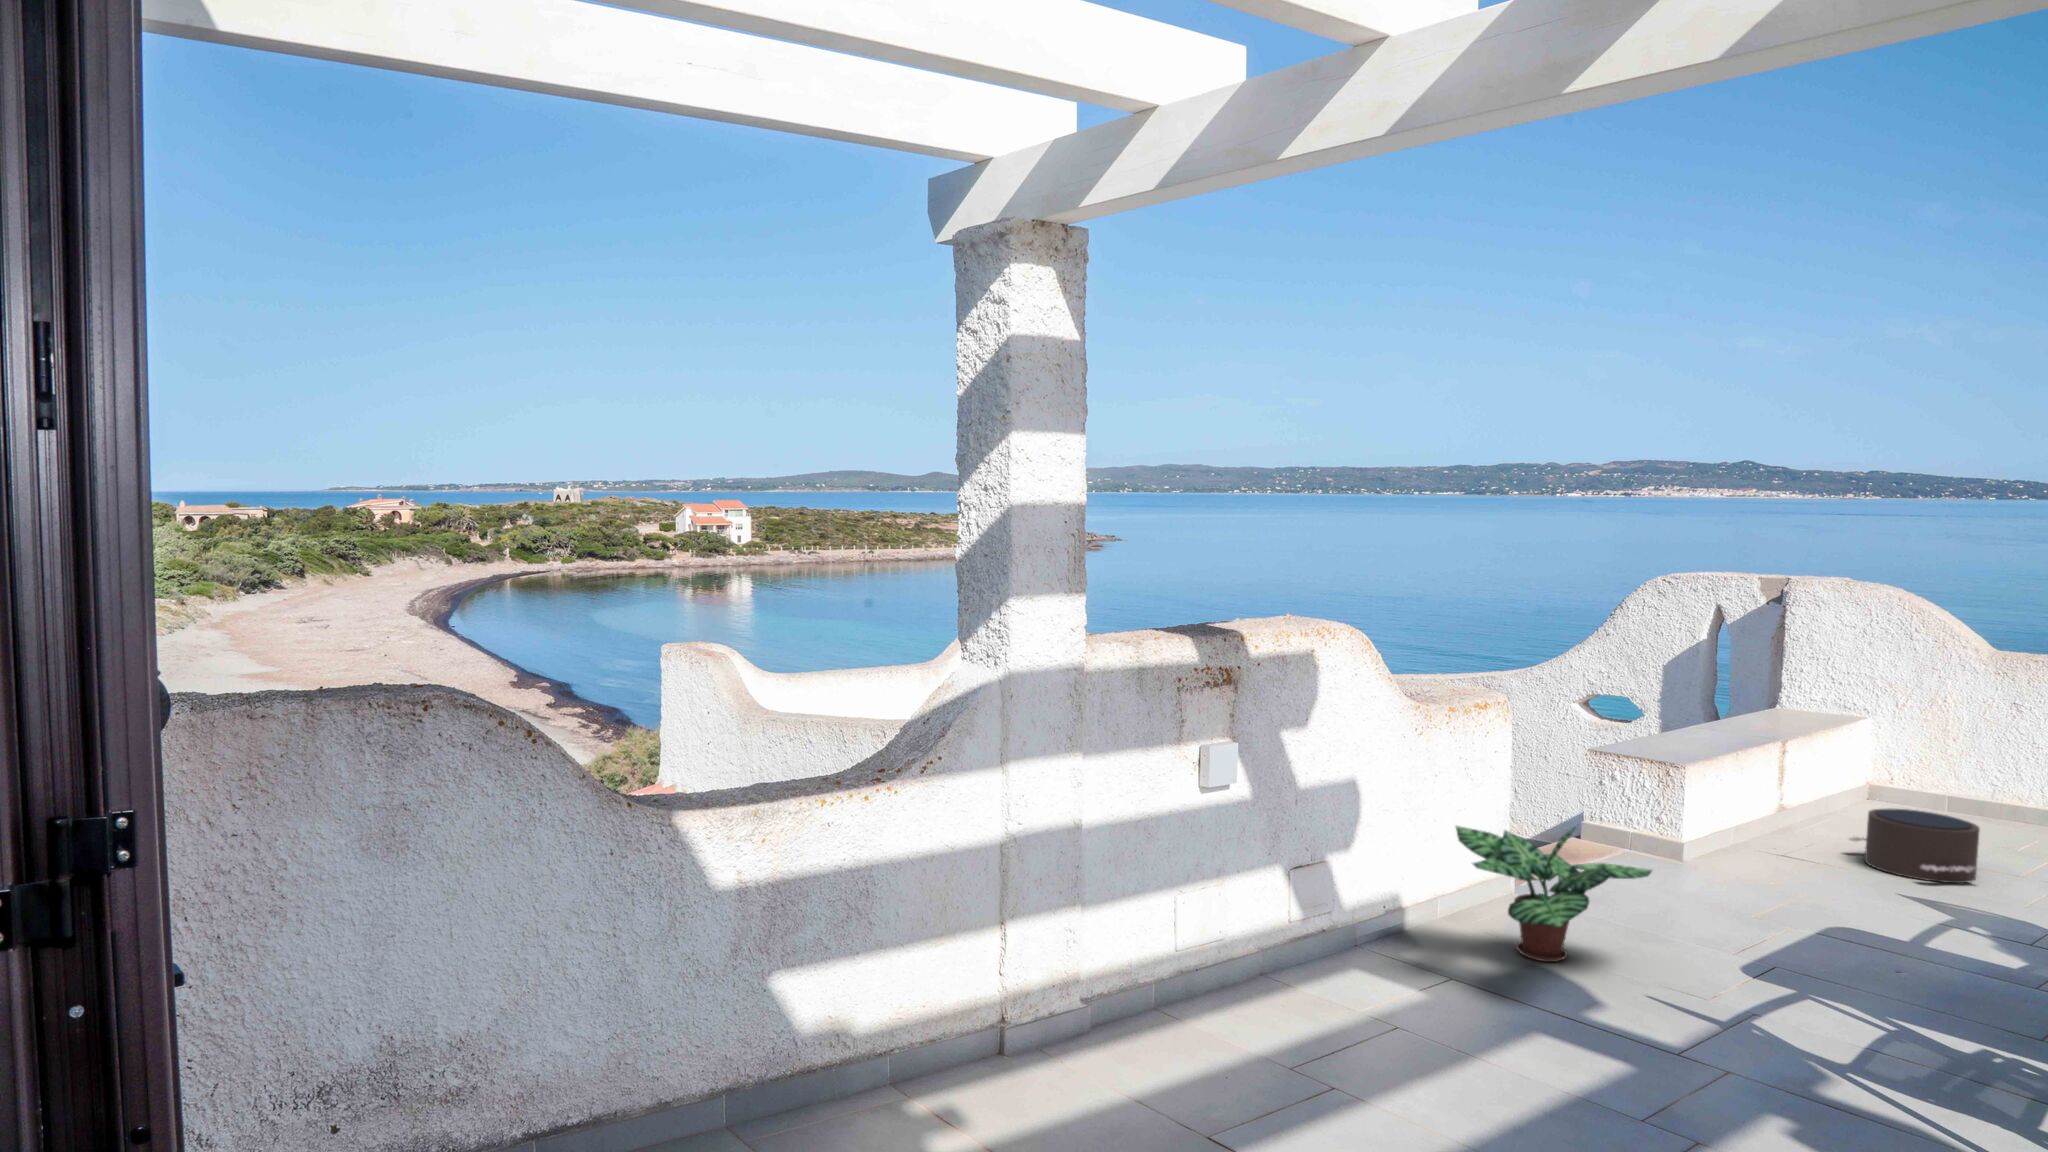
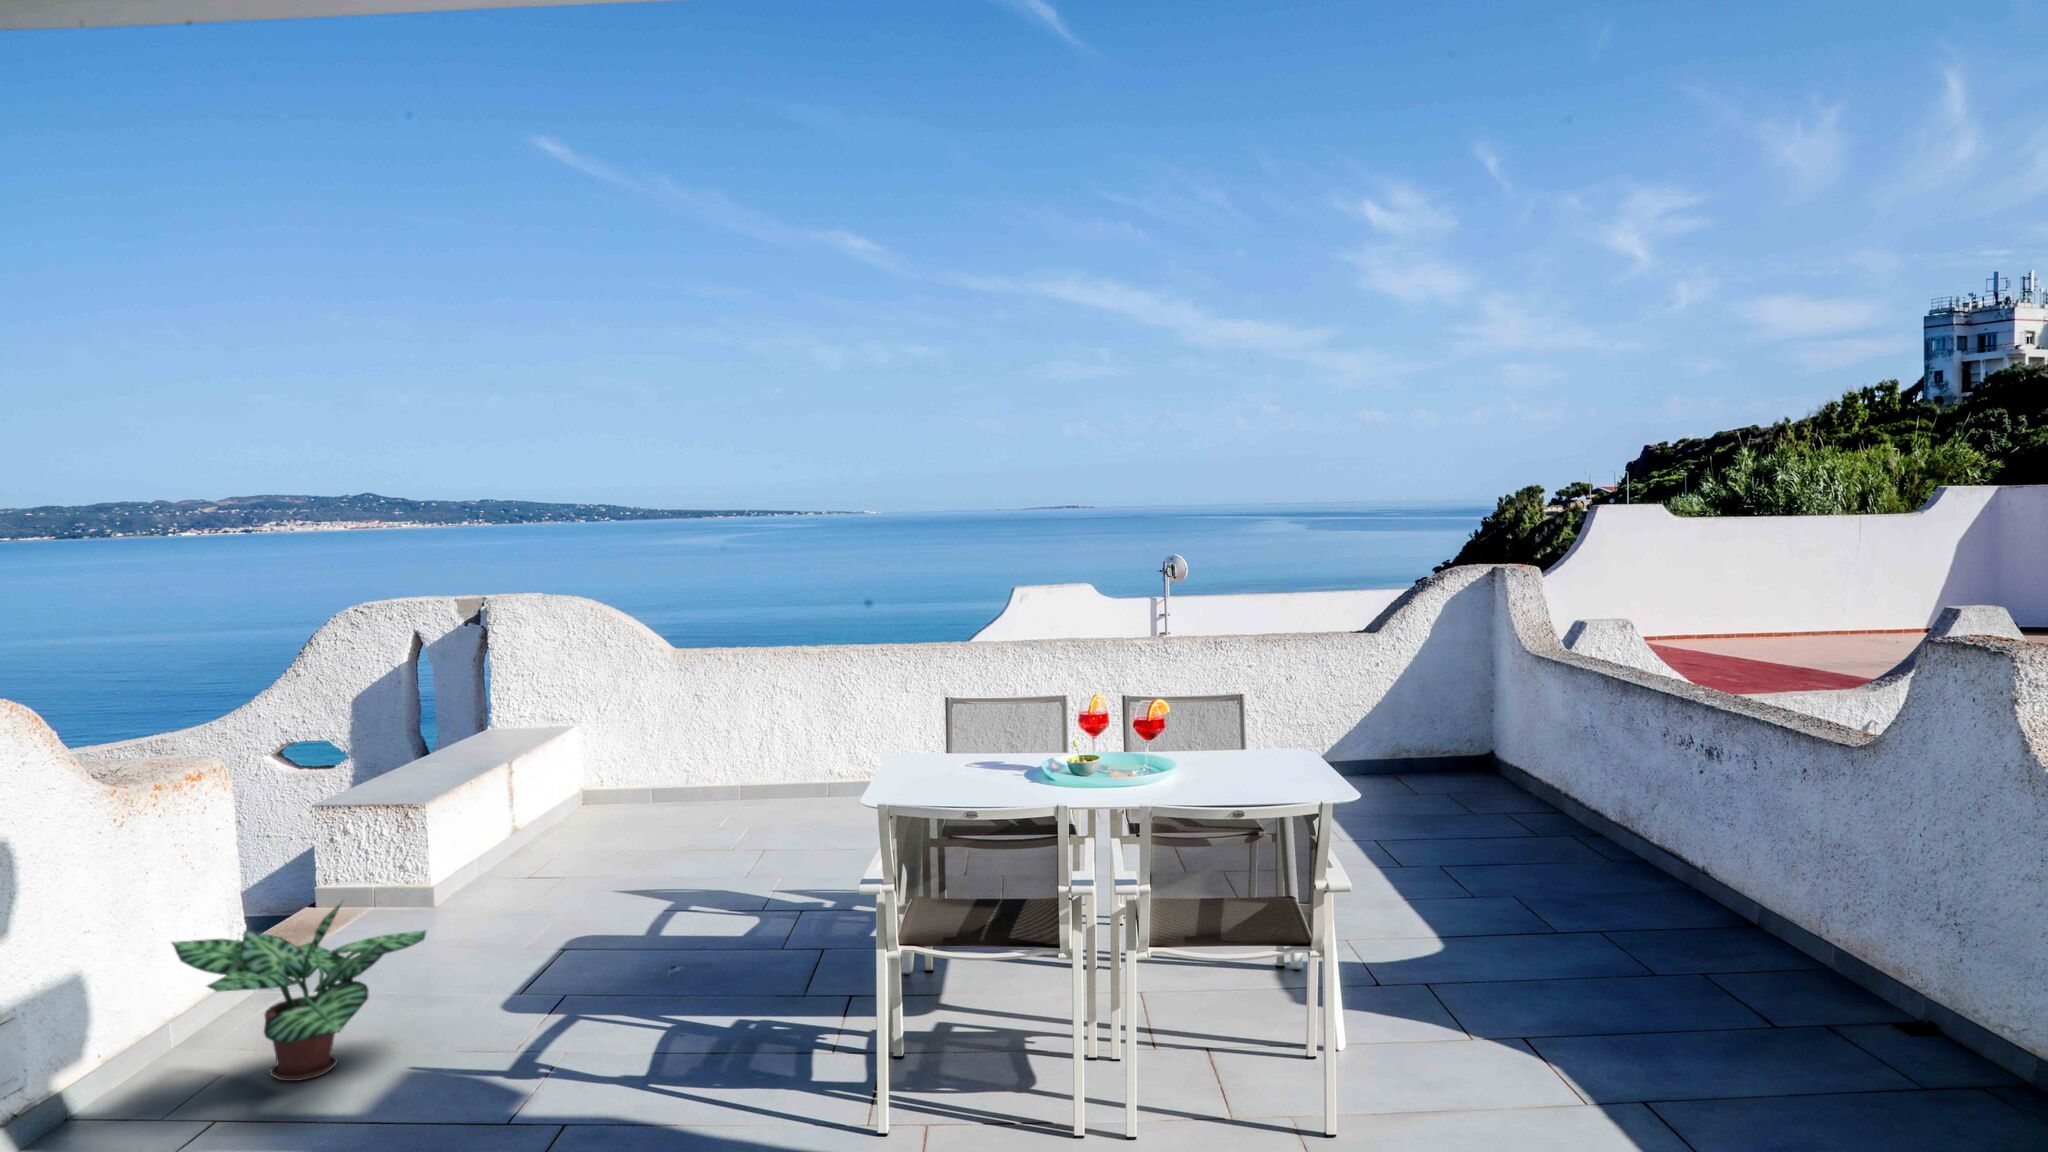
pouf: present [1849,809,1980,883] -> none [574,805,683,870]

